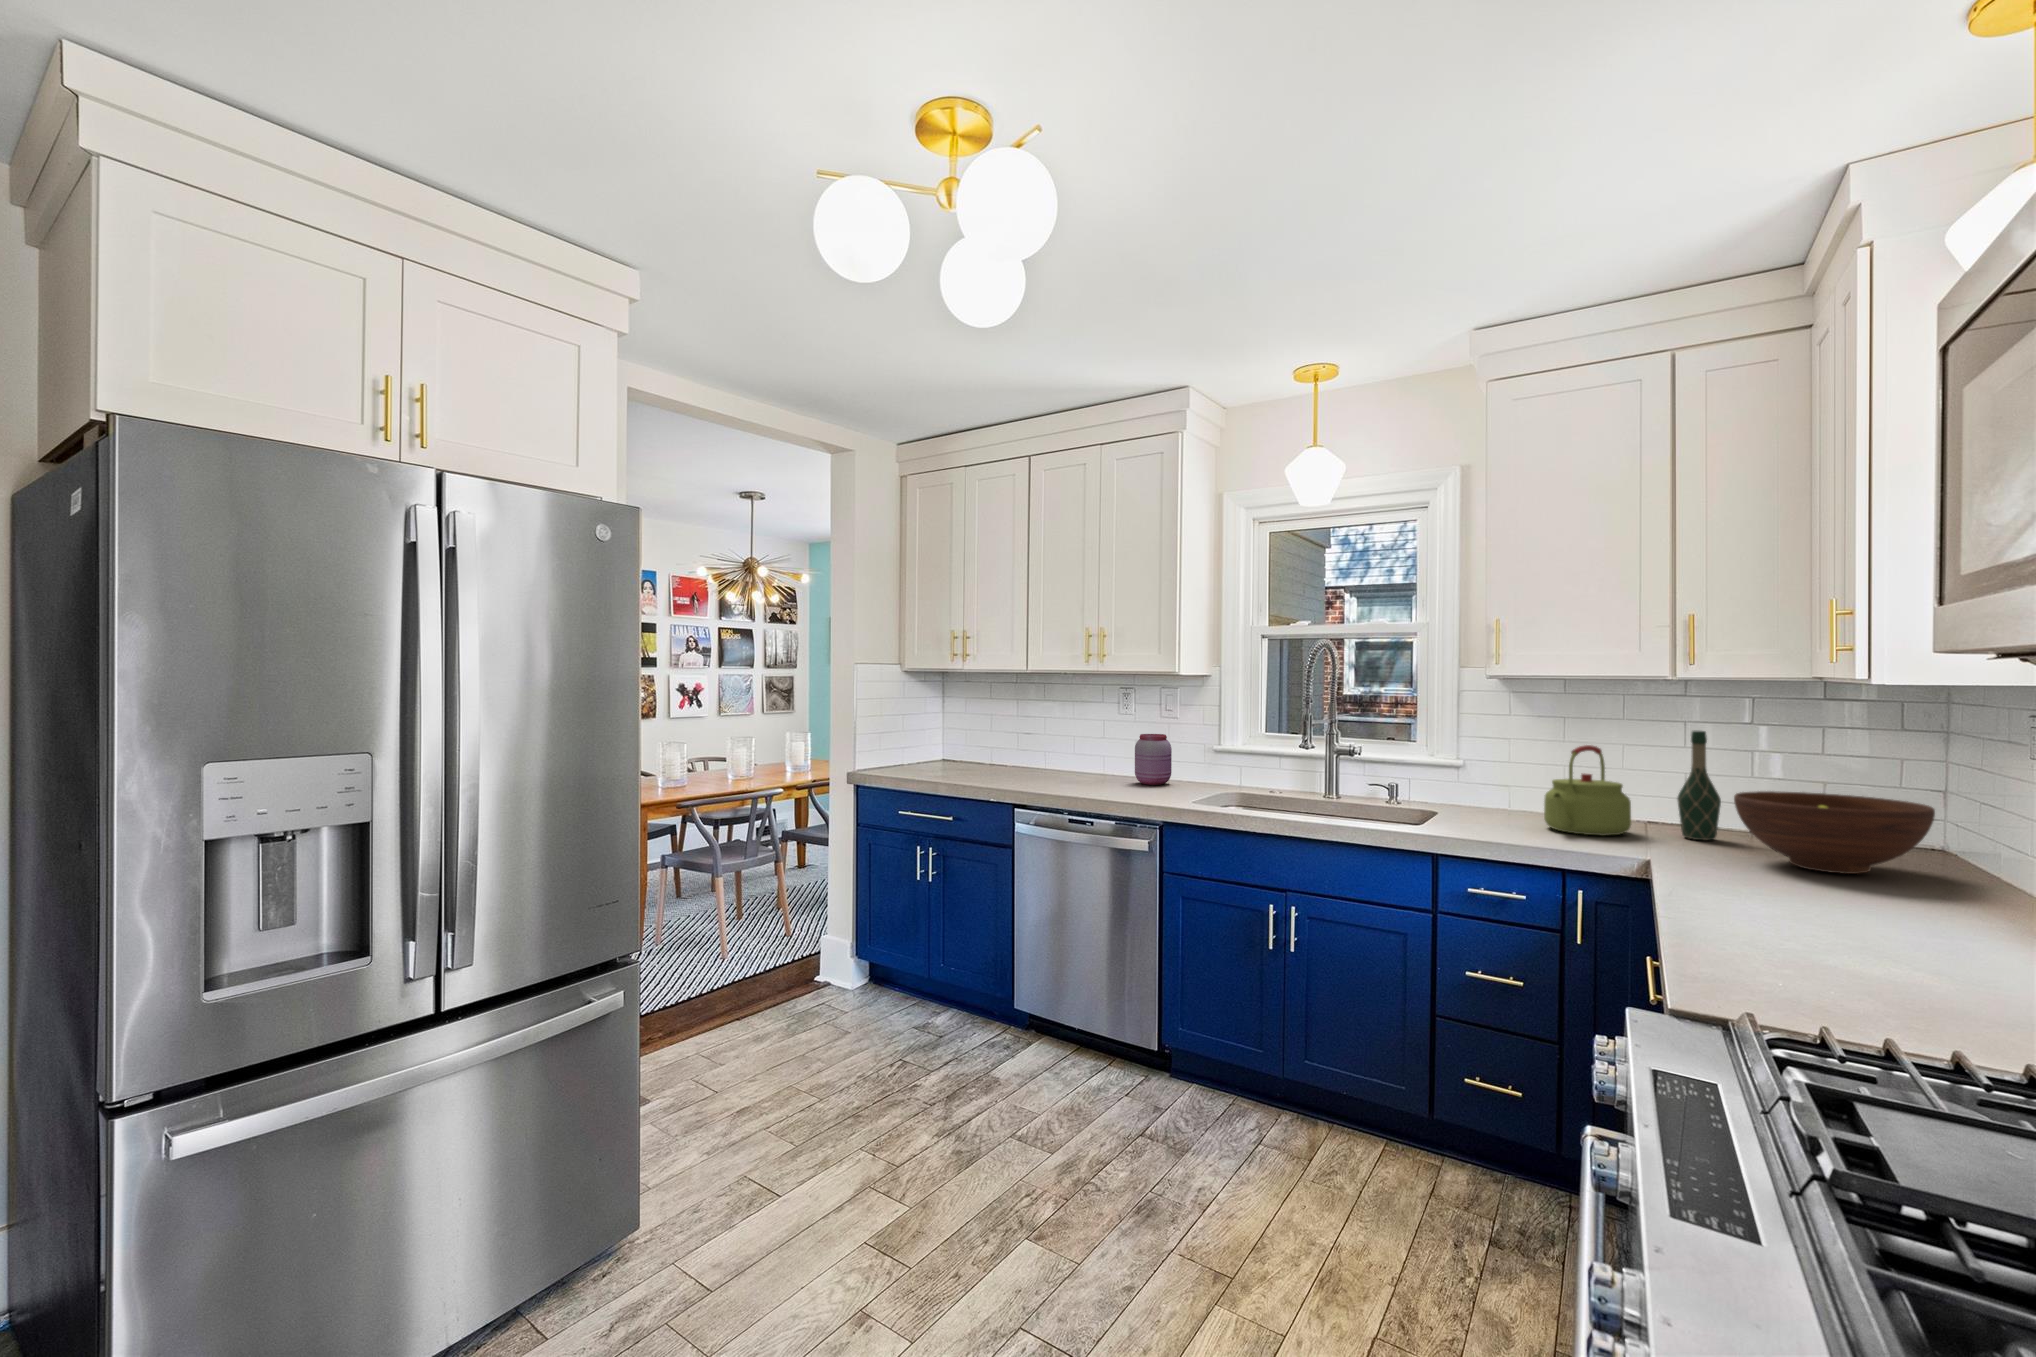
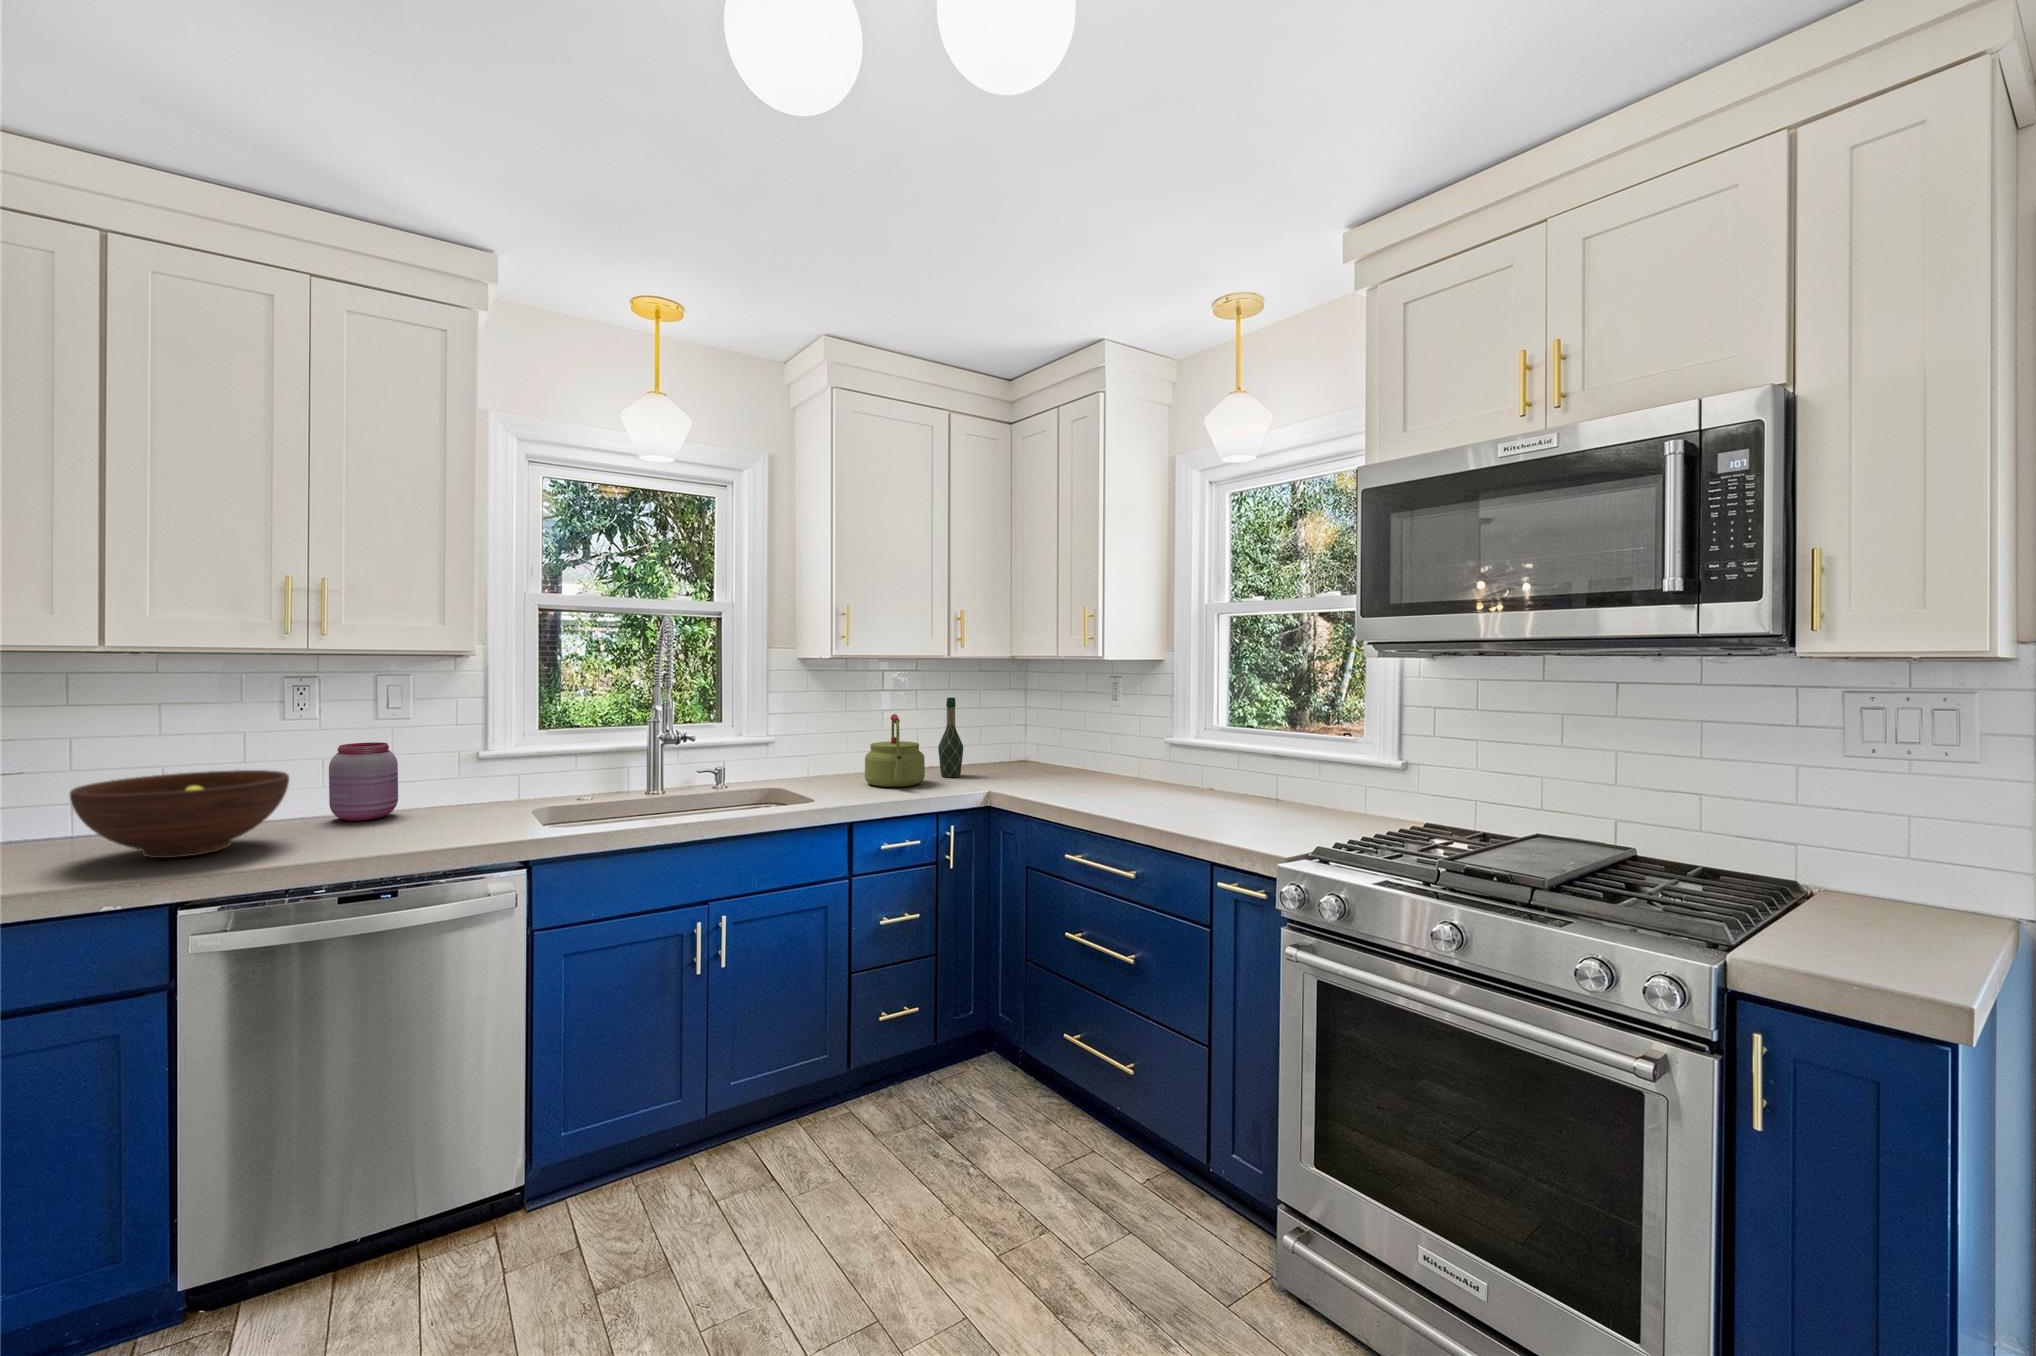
fruit bowl: present [1734,791,1935,874] -> present [70,770,289,858]

